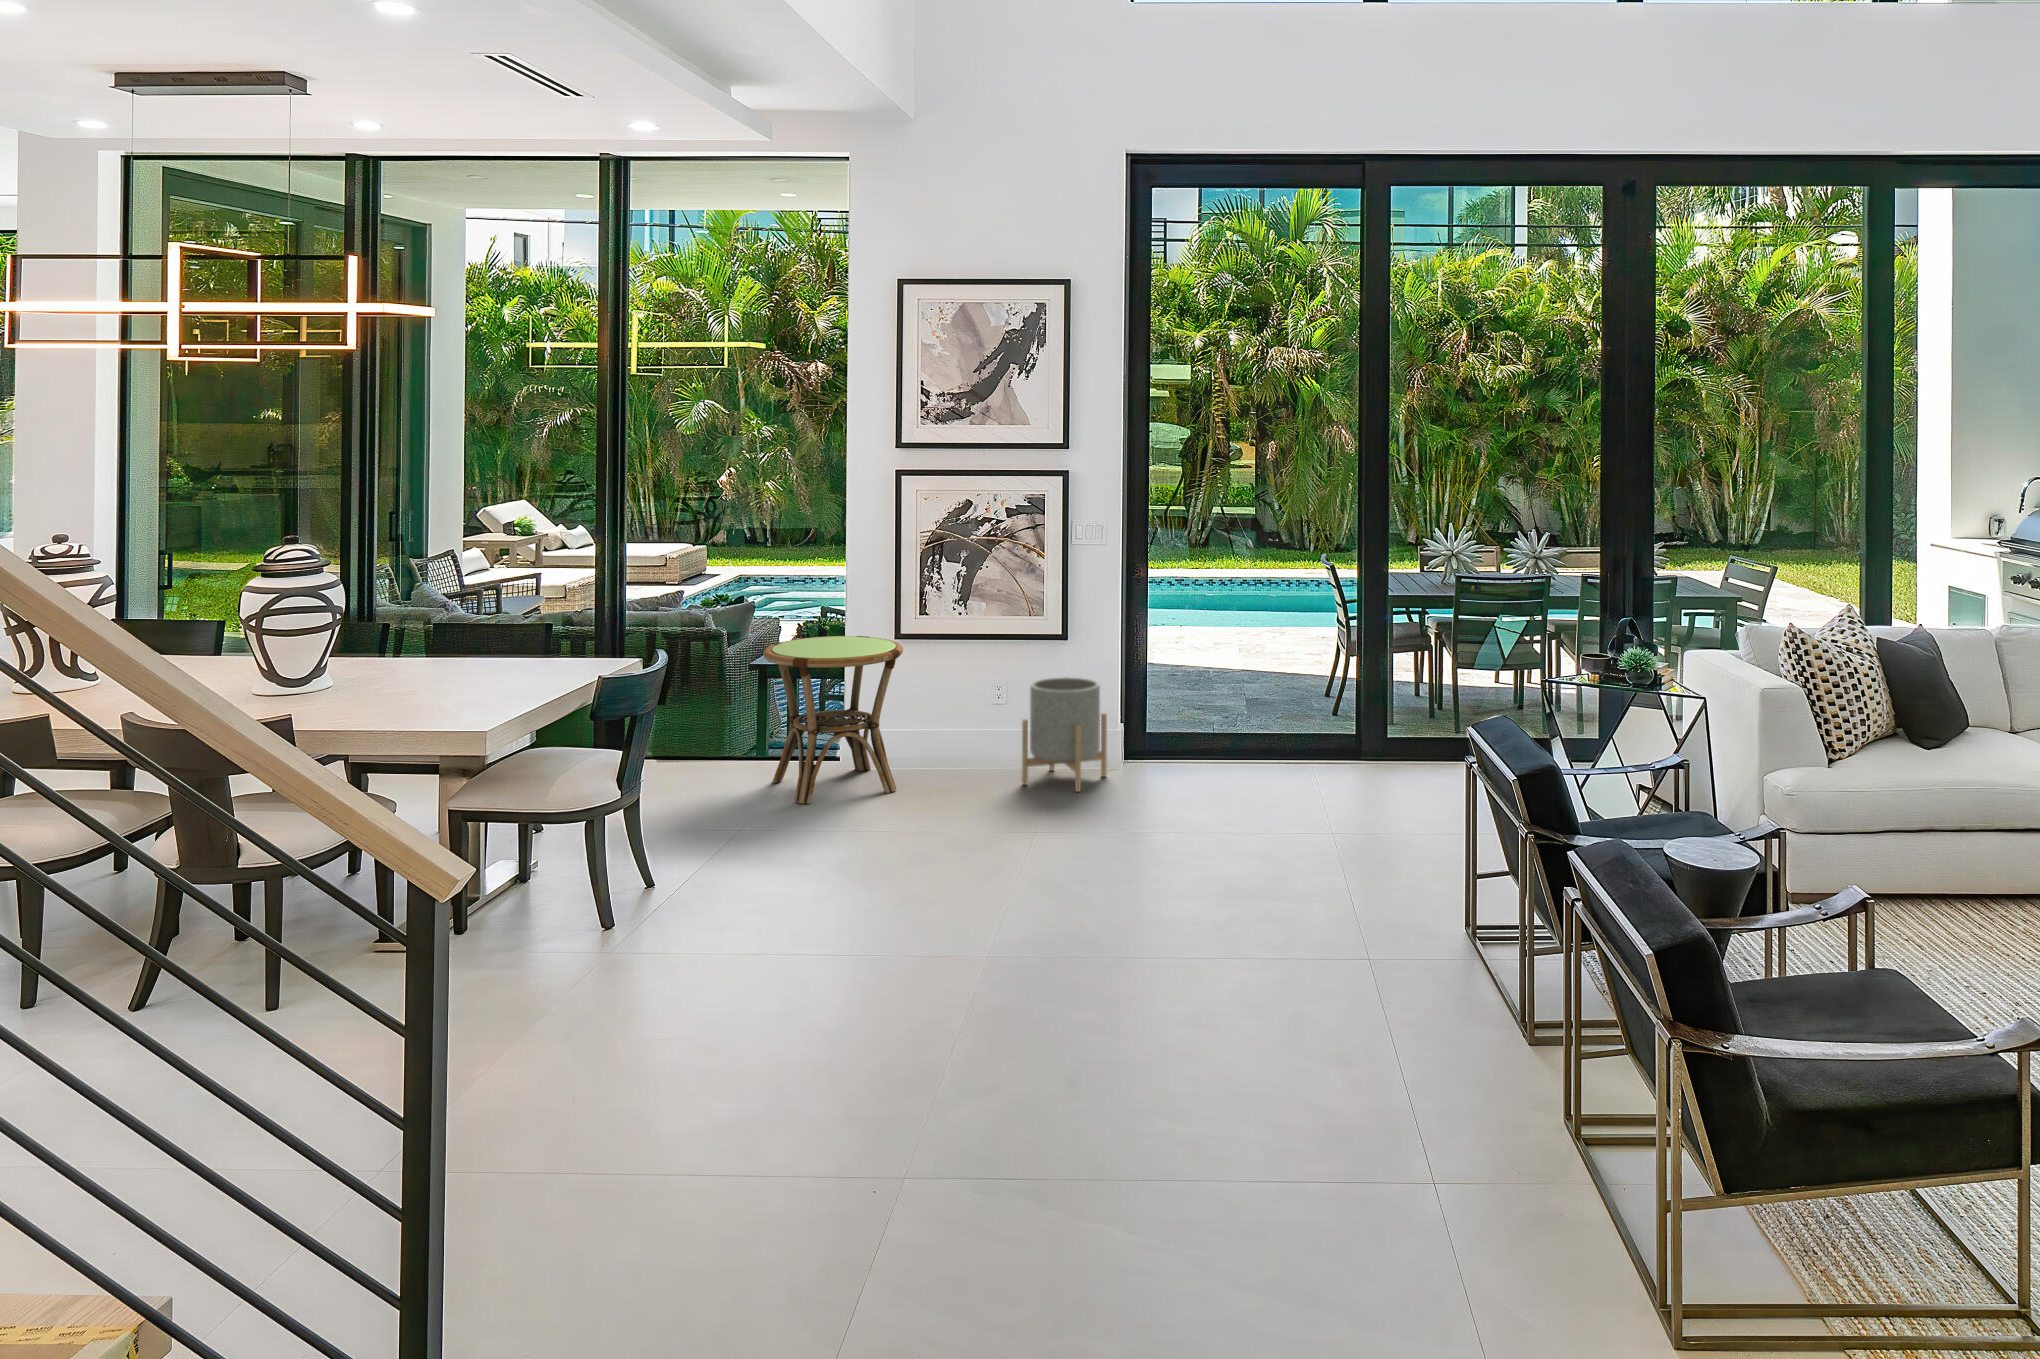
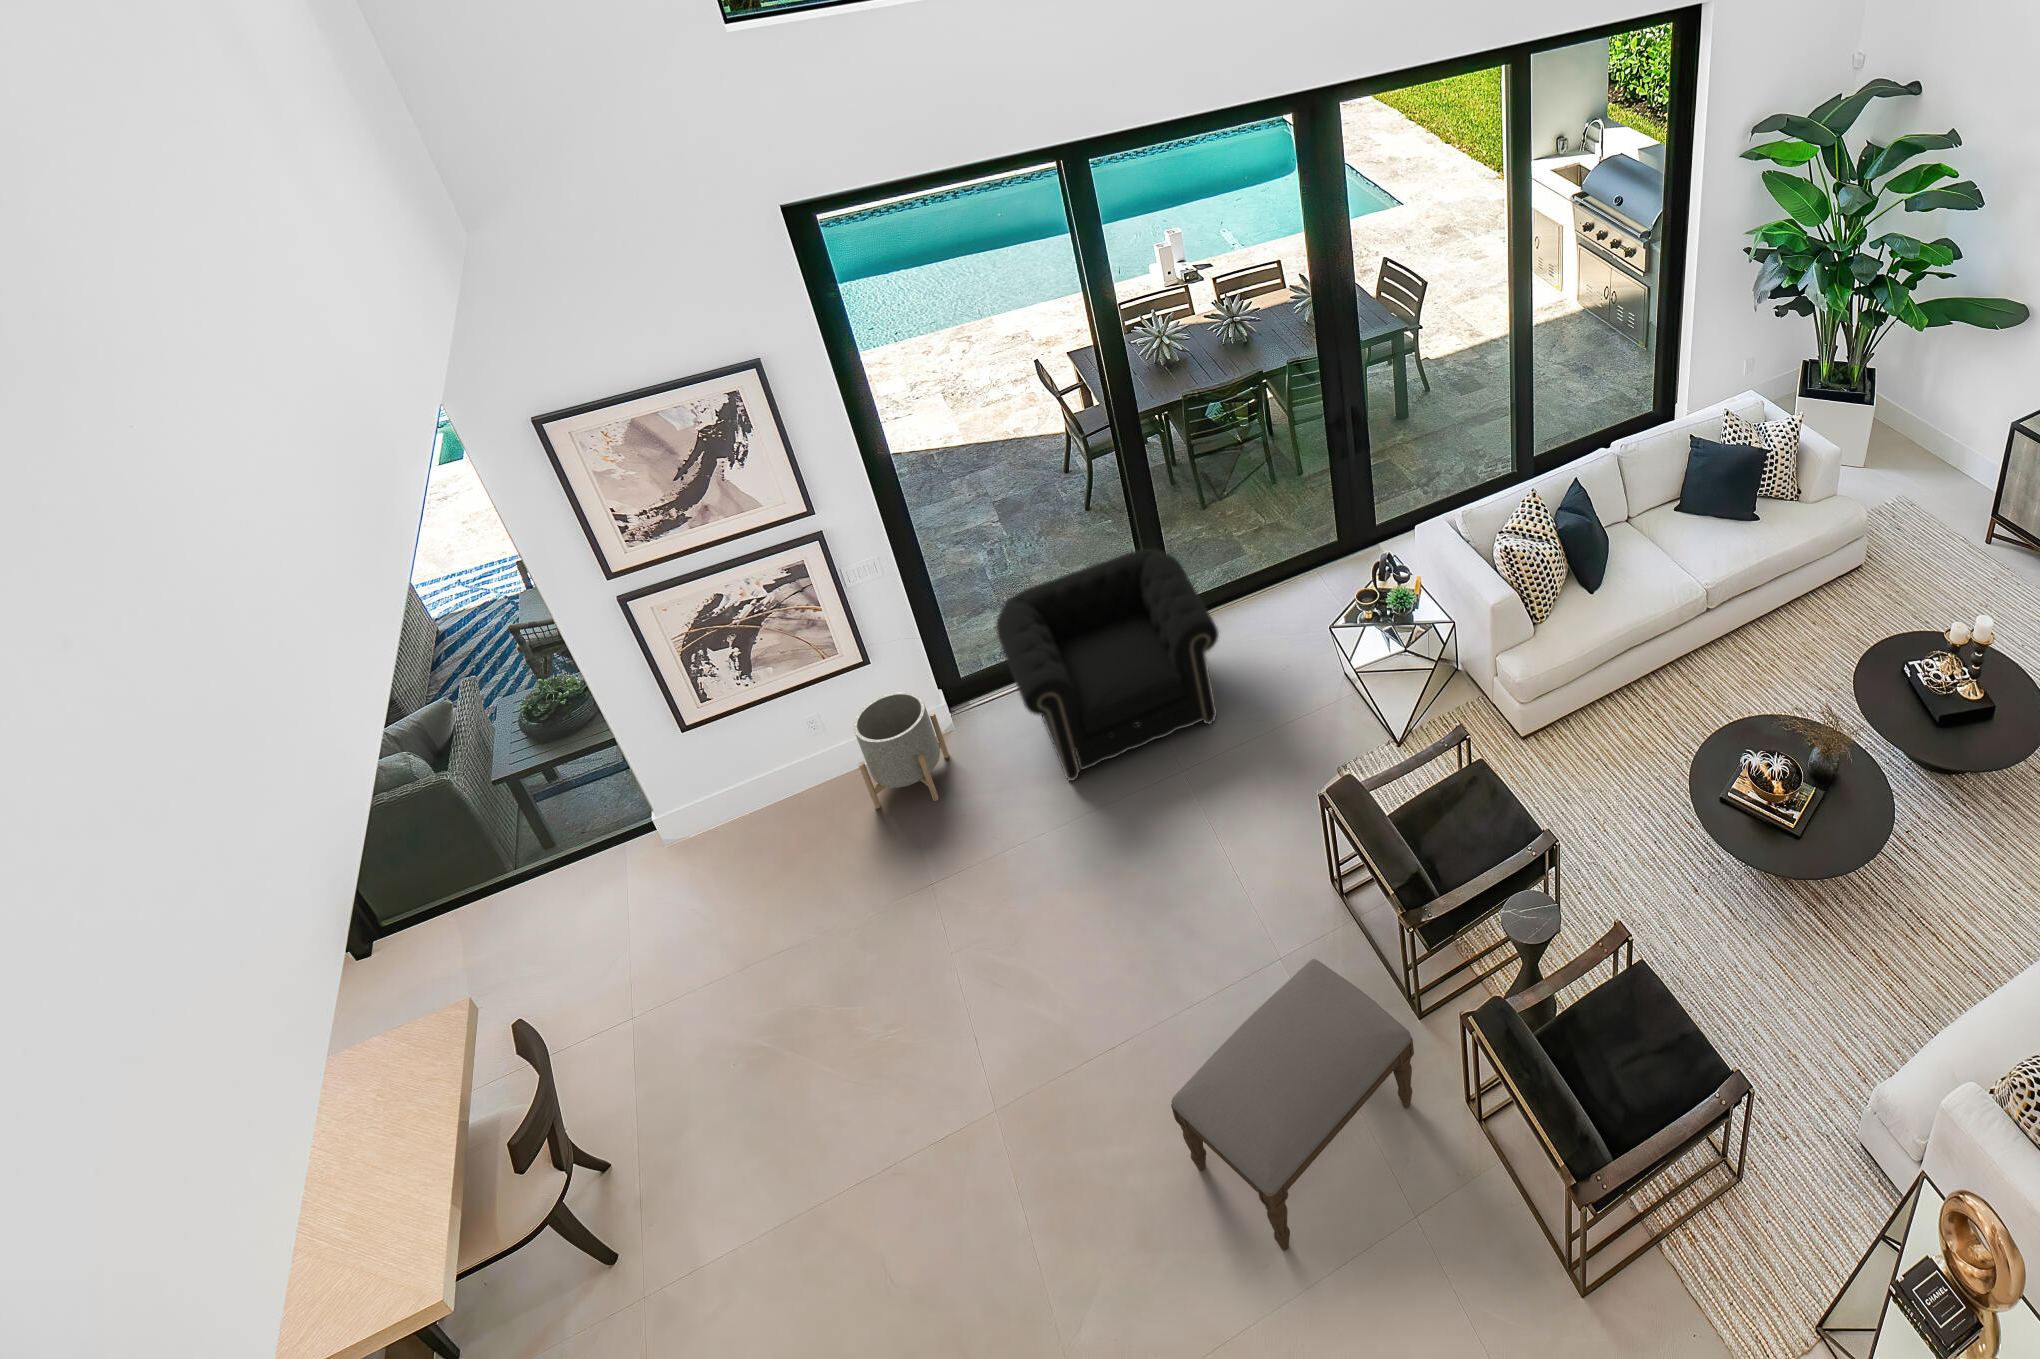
armchair: none [1187,626,1407,810] -> present [996,549,1219,780]
side table: present [763,636,903,803] -> none [548,747,753,952]
ottoman: none [1176,829,1480,1082] -> present [1171,959,1414,1250]

